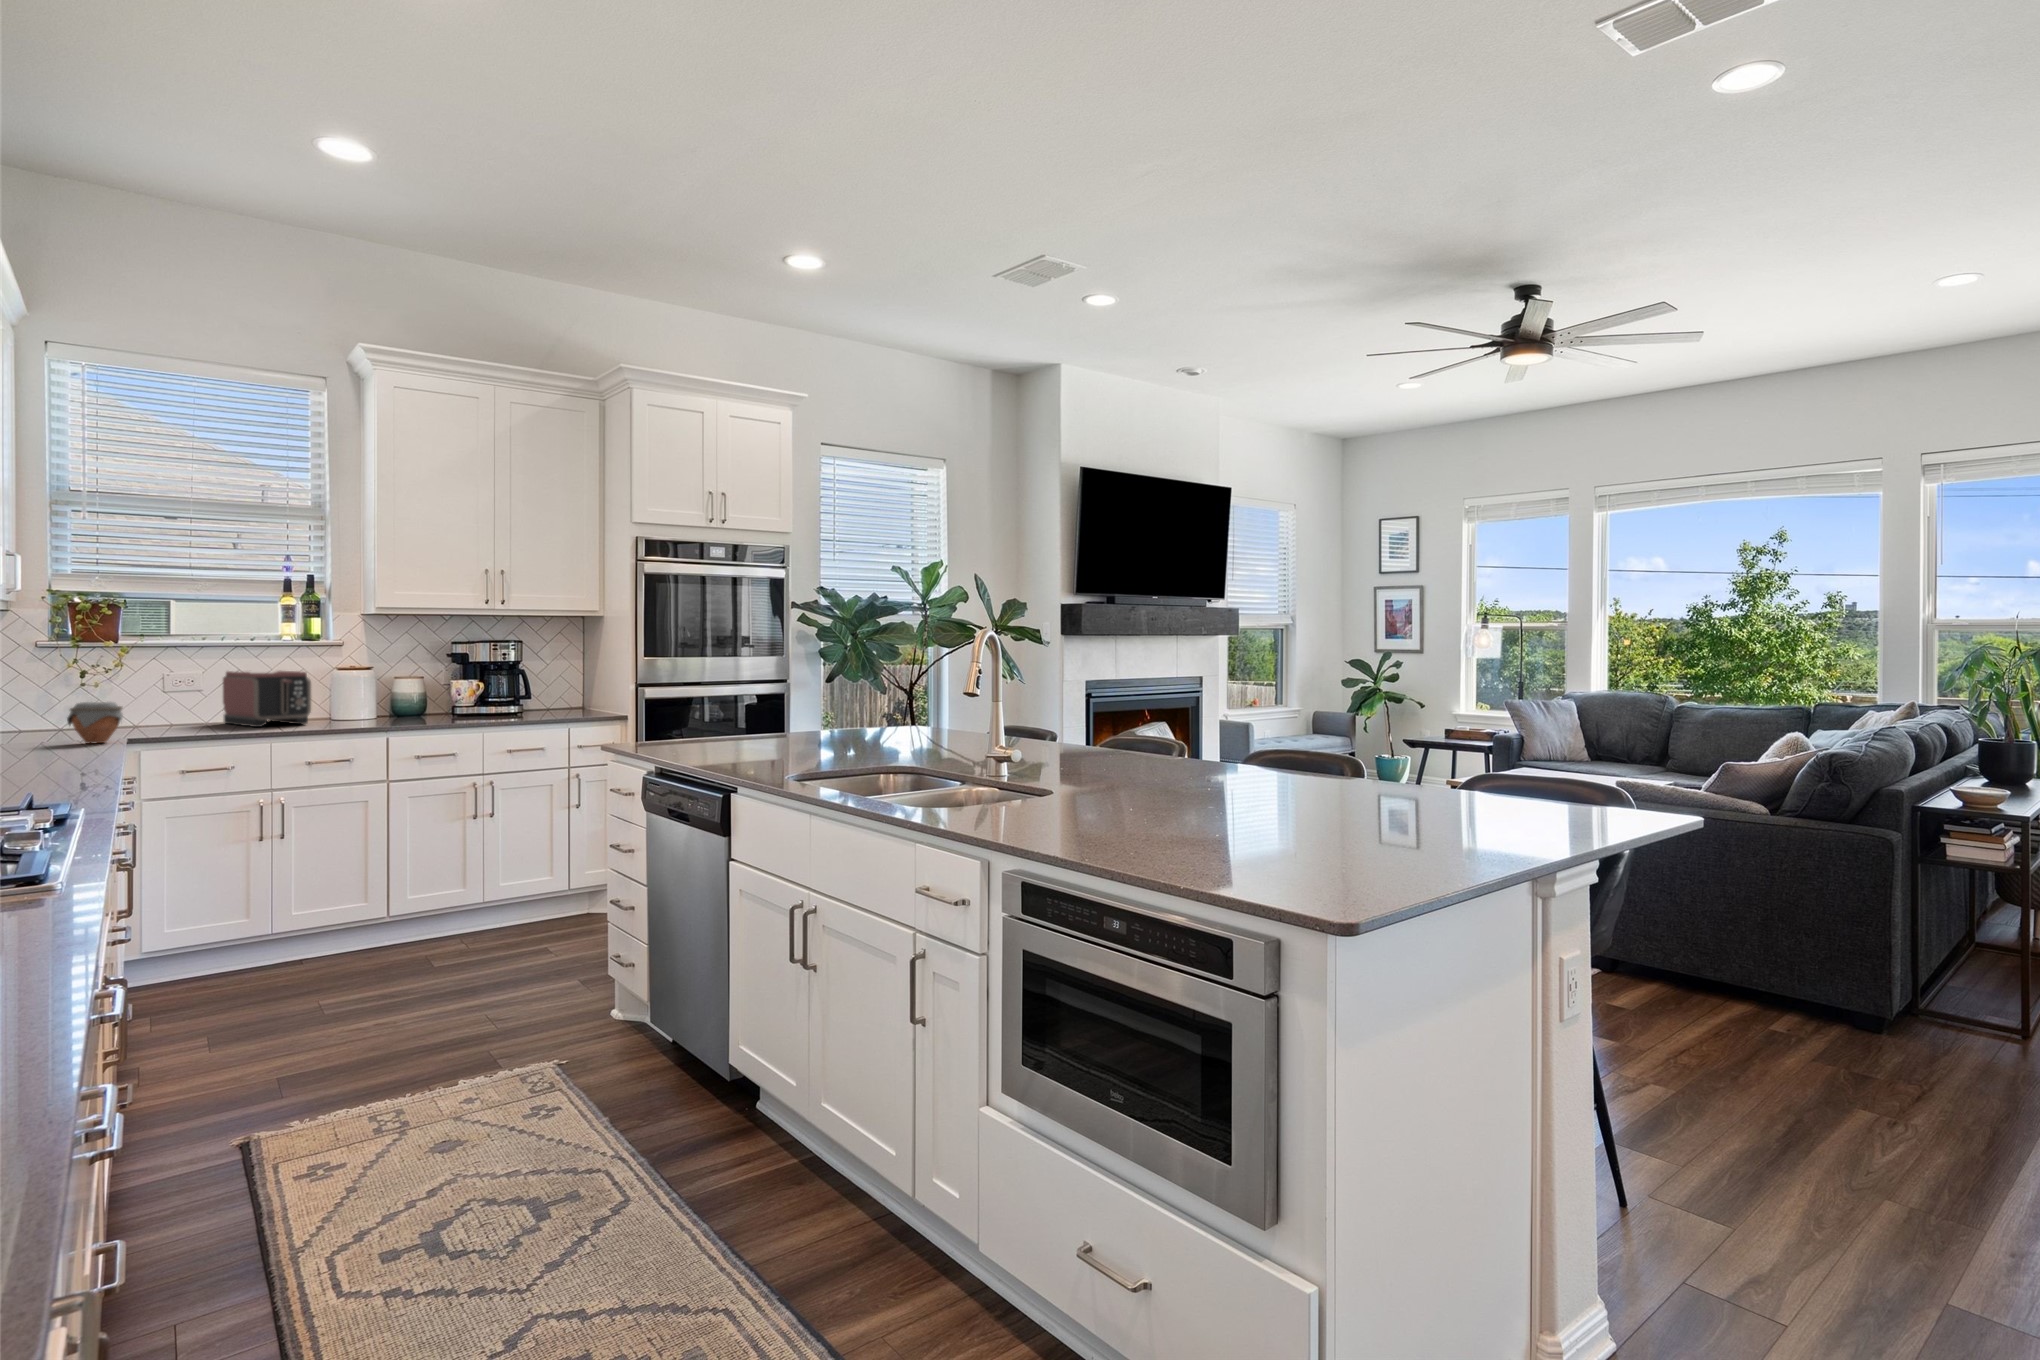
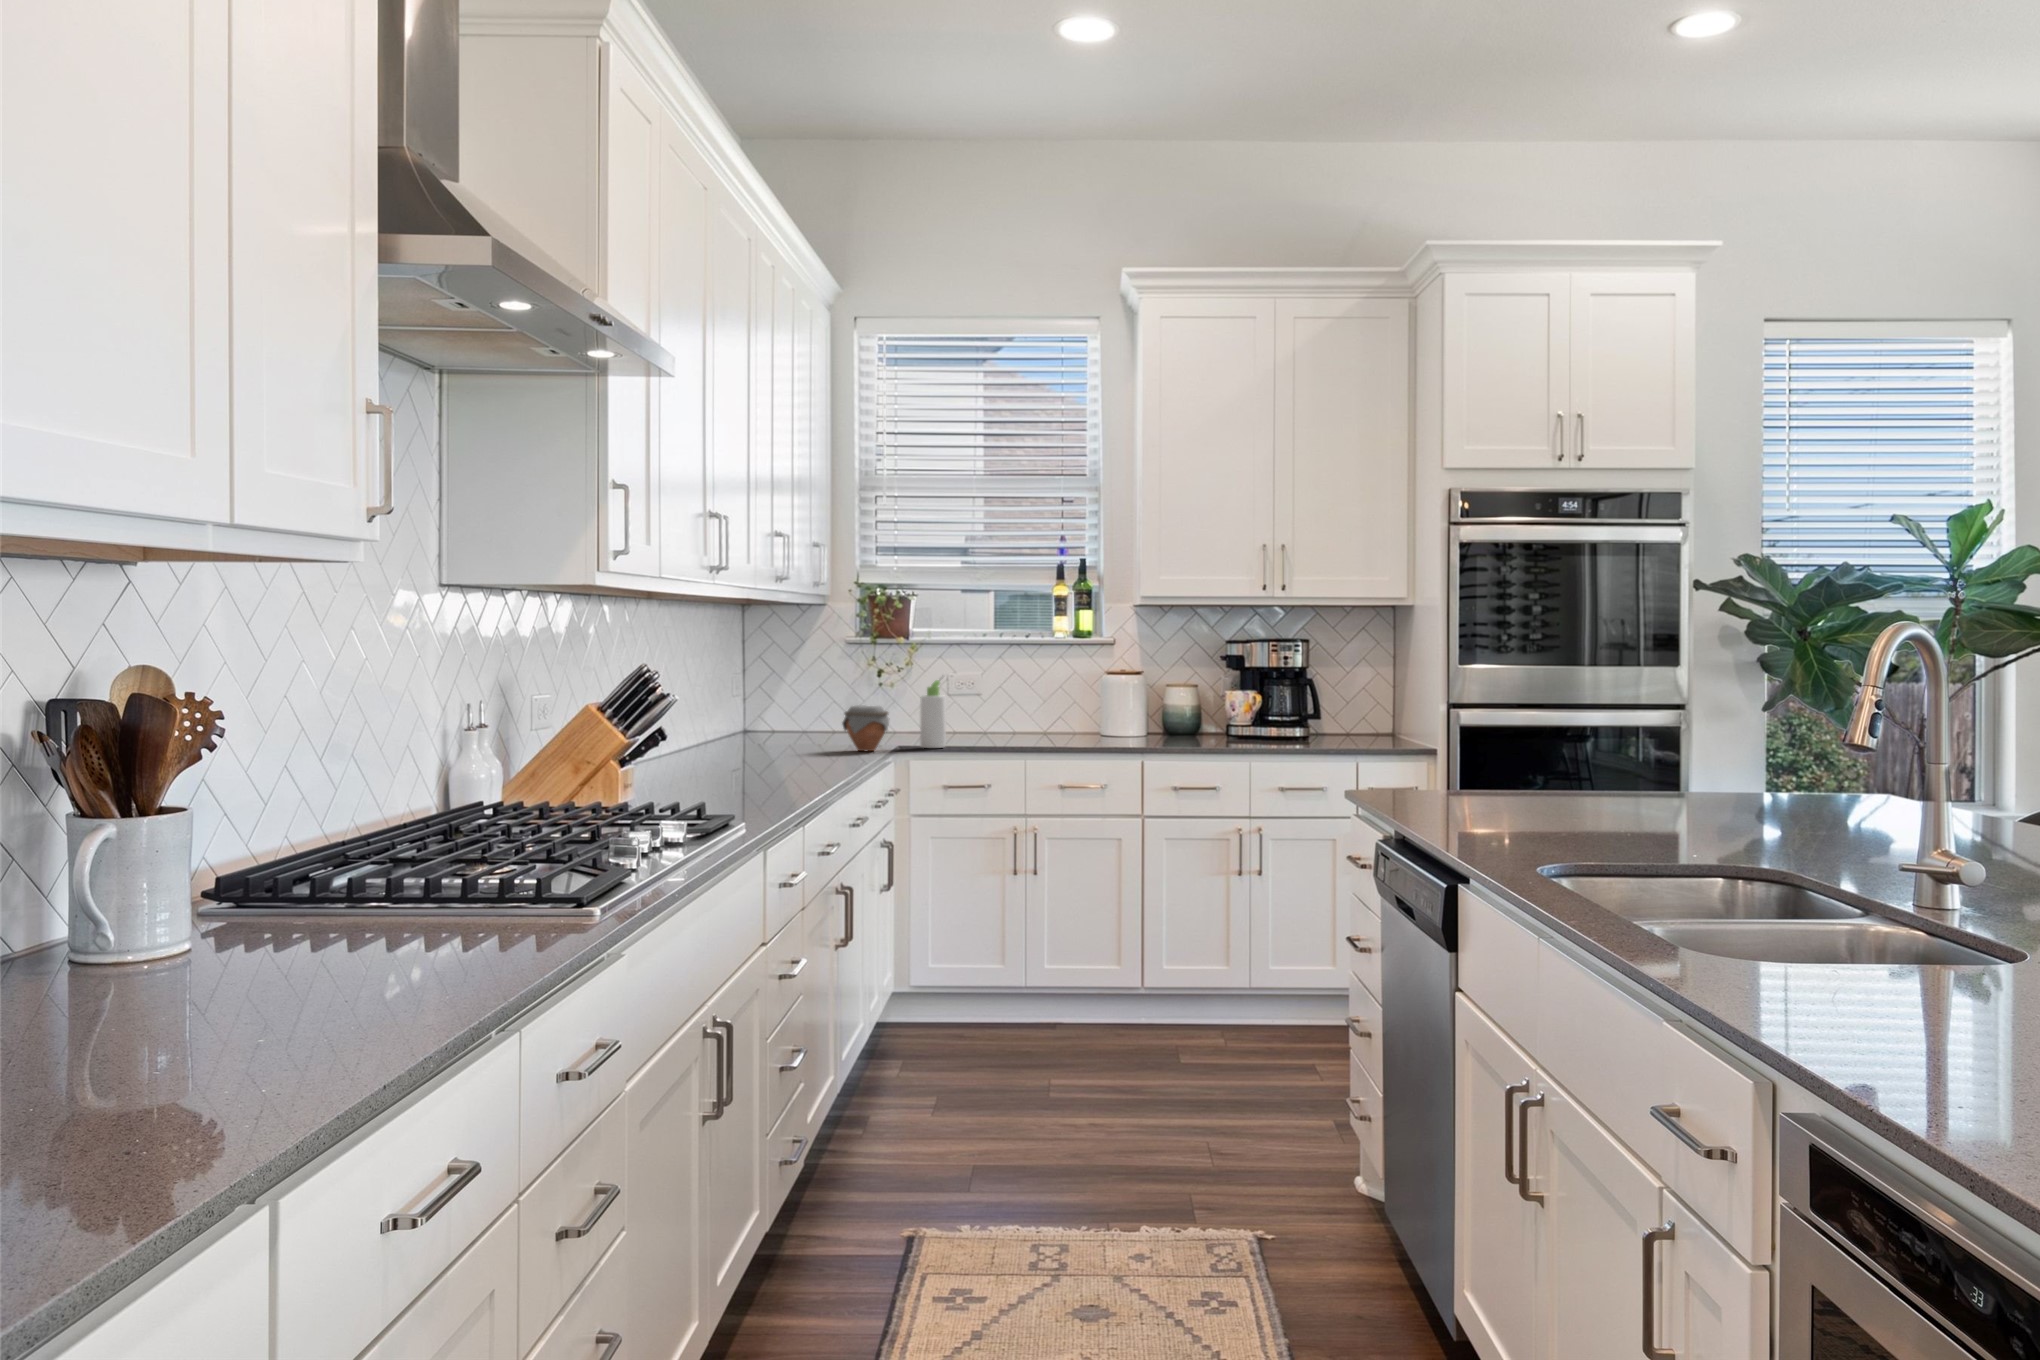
toaster: present [223,671,311,727] -> none [999,673,1077,740]
bottle: none [155,673,184,737] -> present [920,679,946,748]

